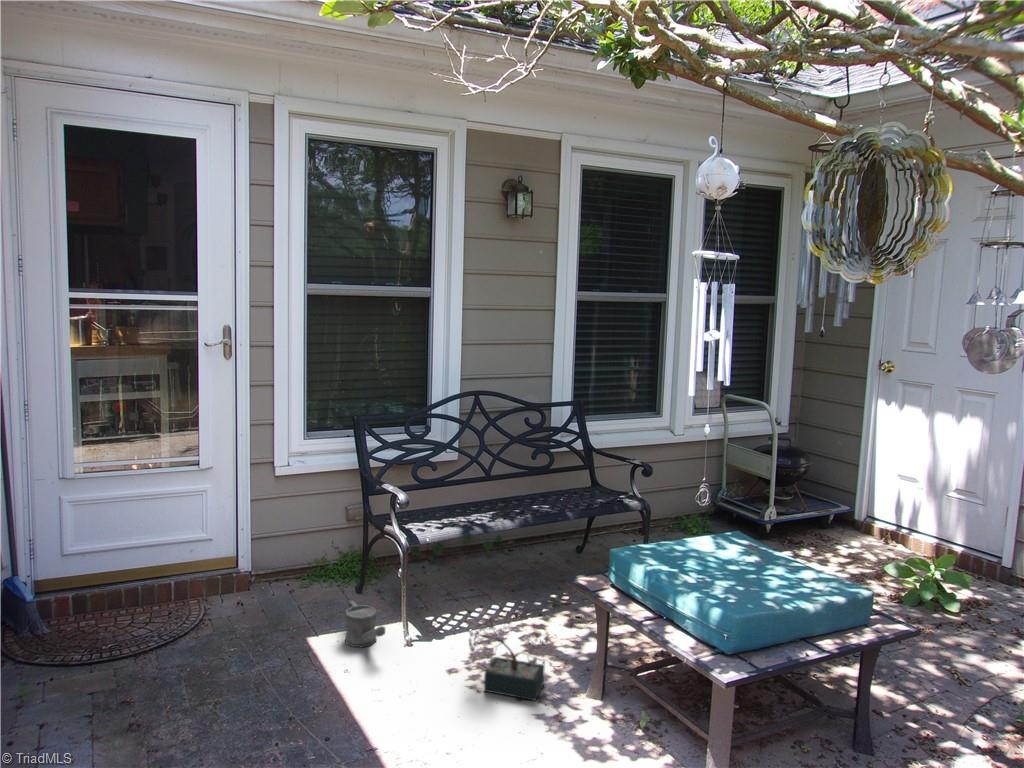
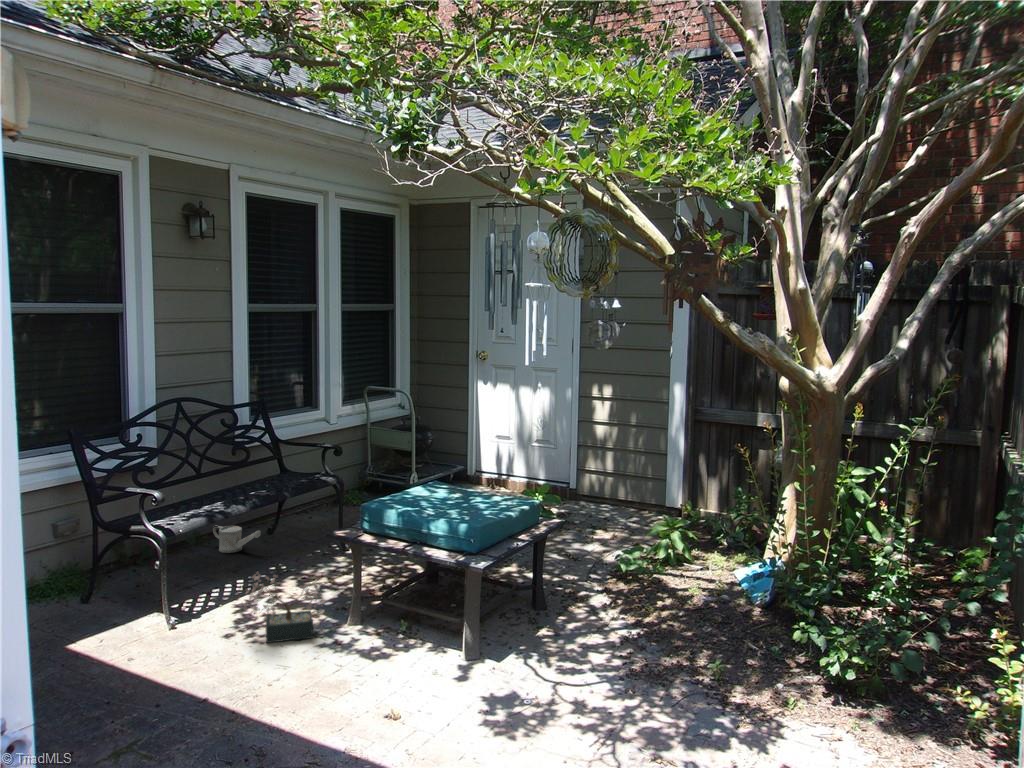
watering can: present [345,601,385,647] -> present [213,526,260,553]

